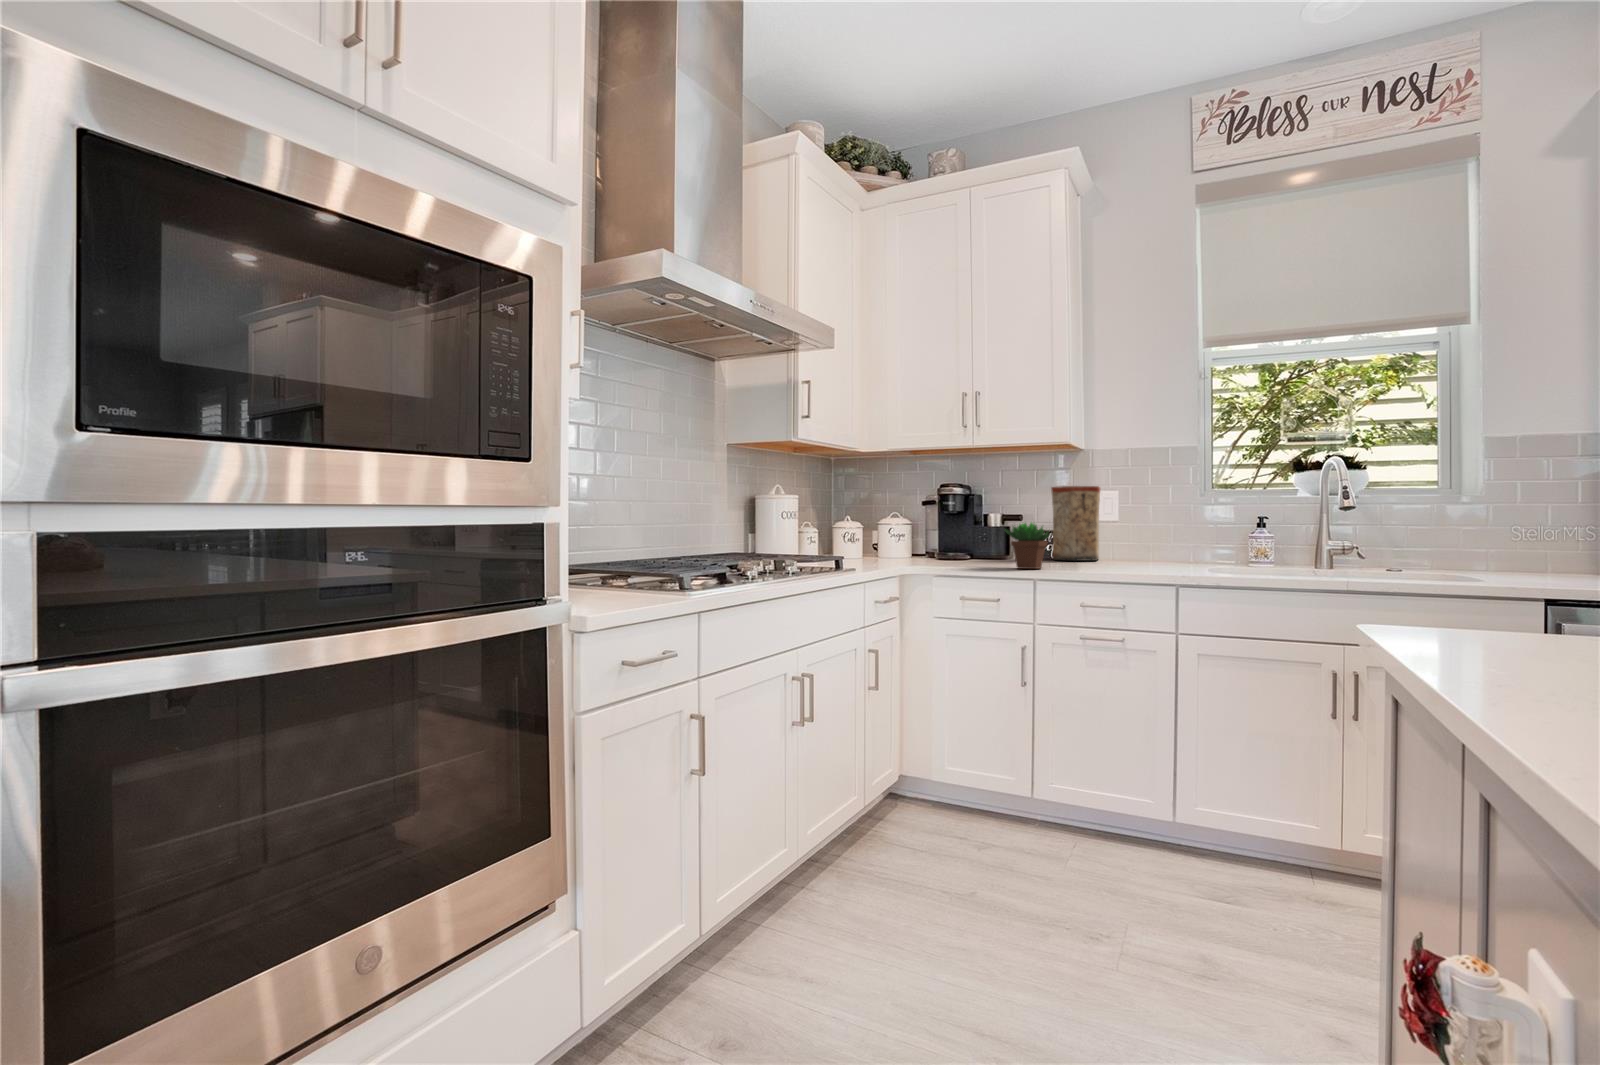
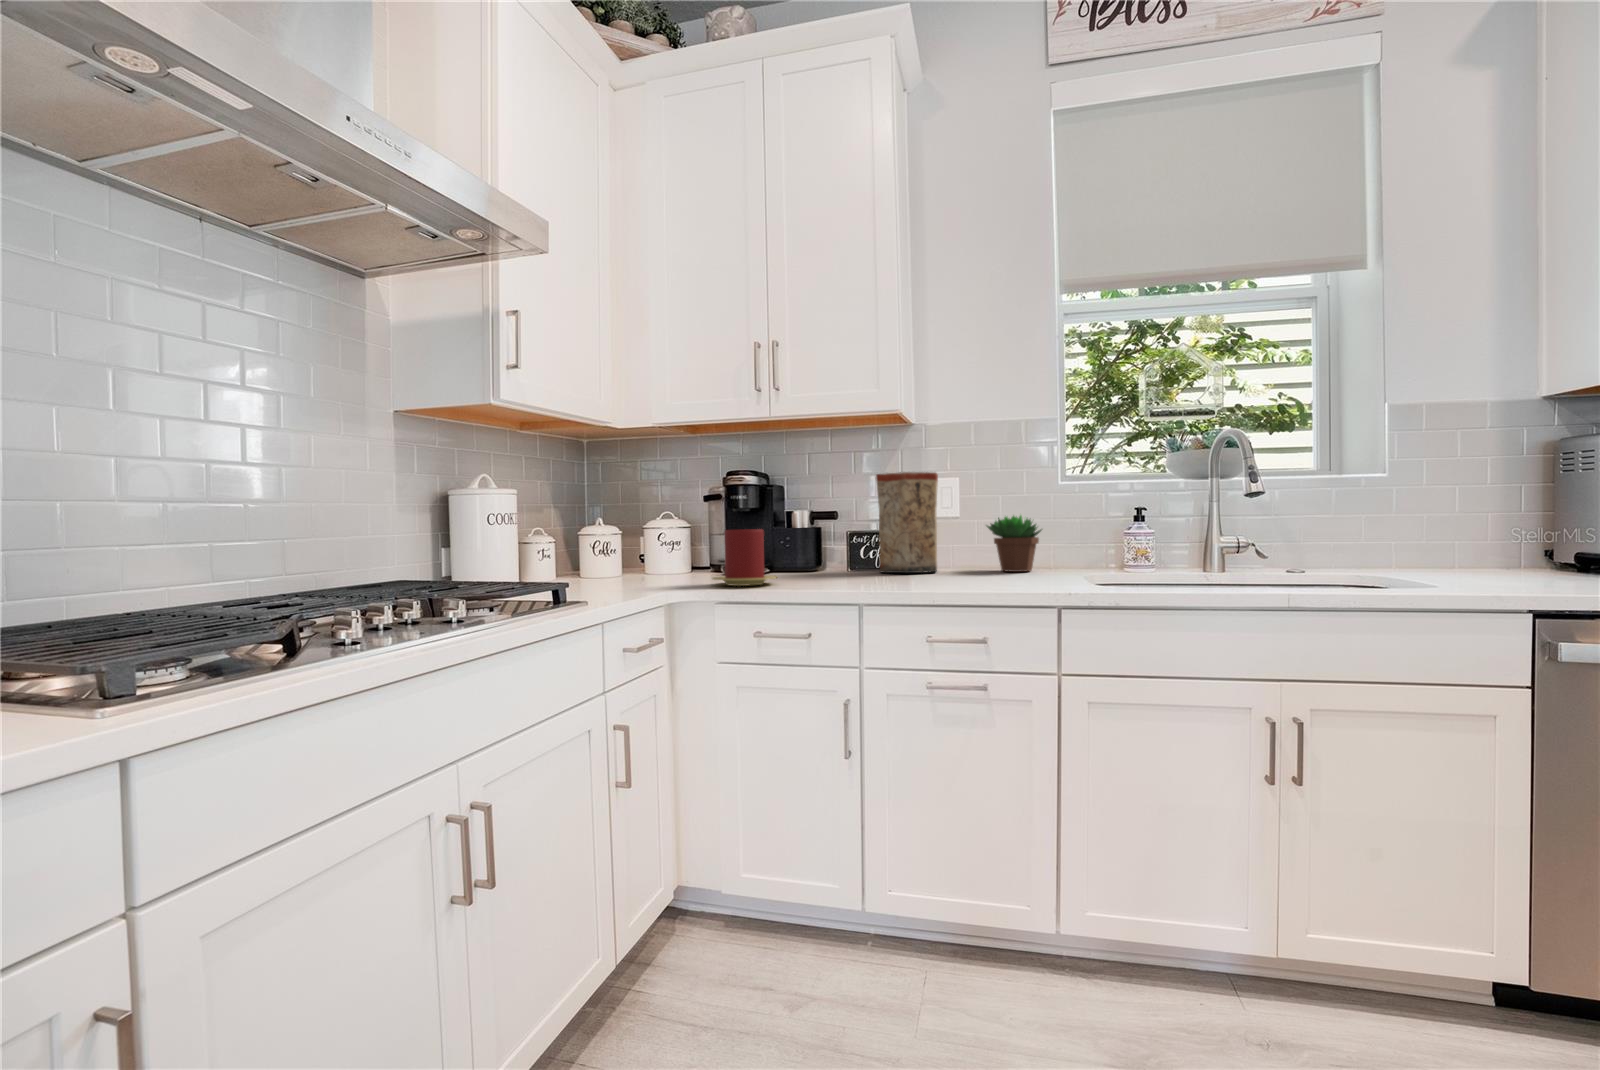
succulent plant: present [1005,523,1050,569] -> present [987,515,1041,572]
candle: none [929,526,976,565] -> present [713,529,777,586]

